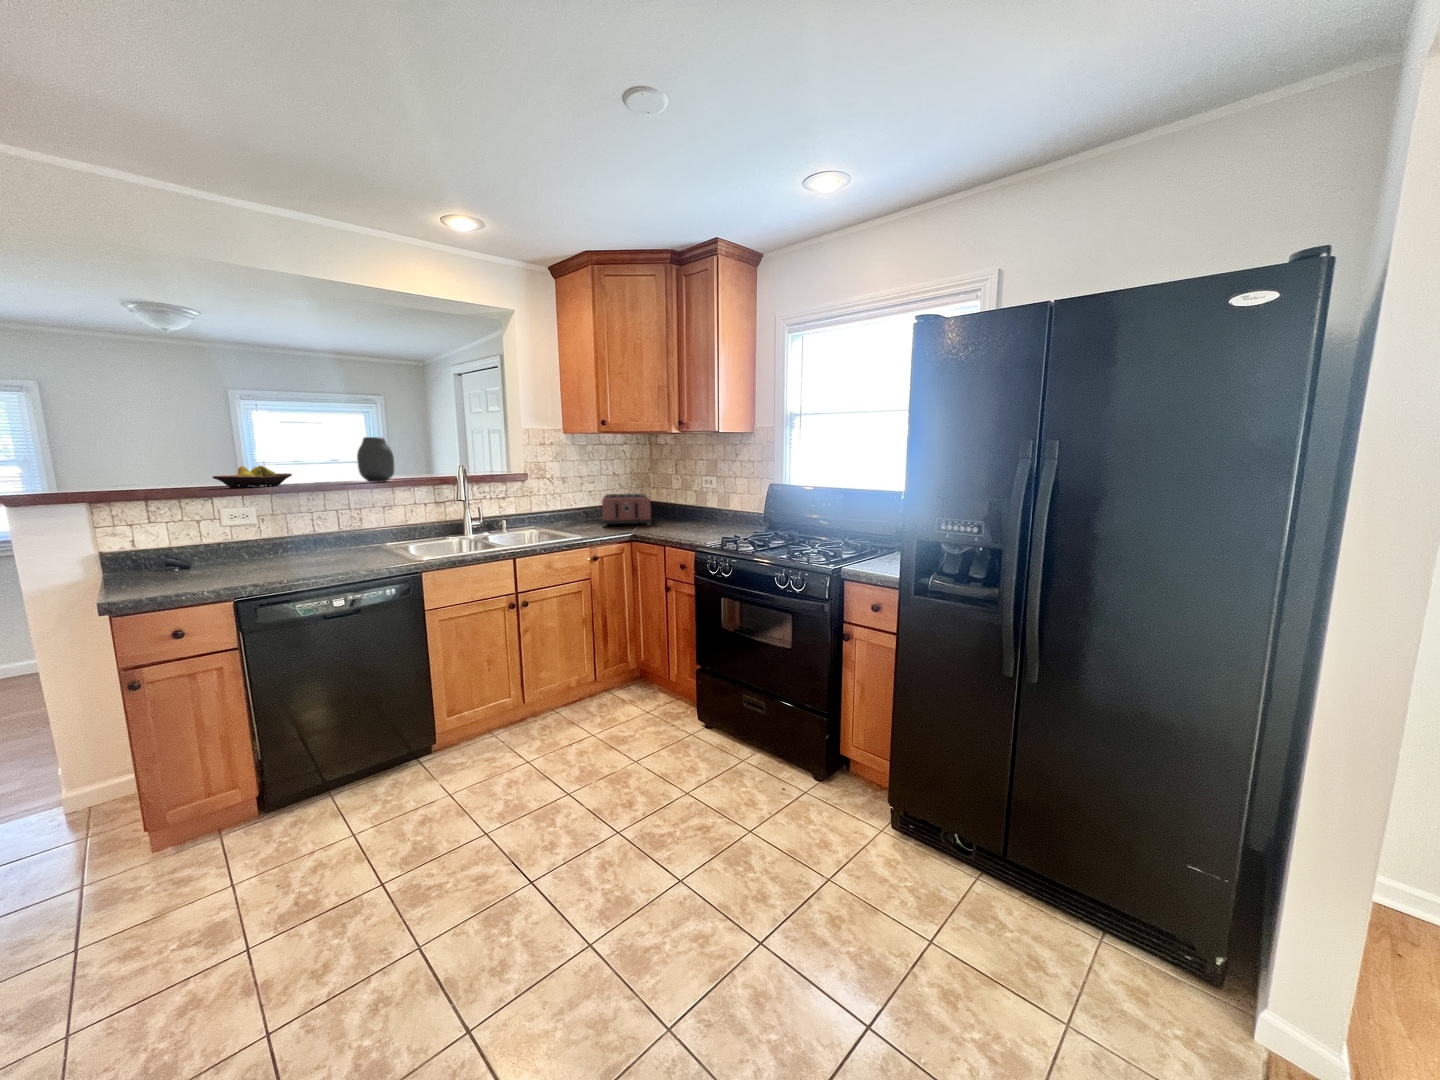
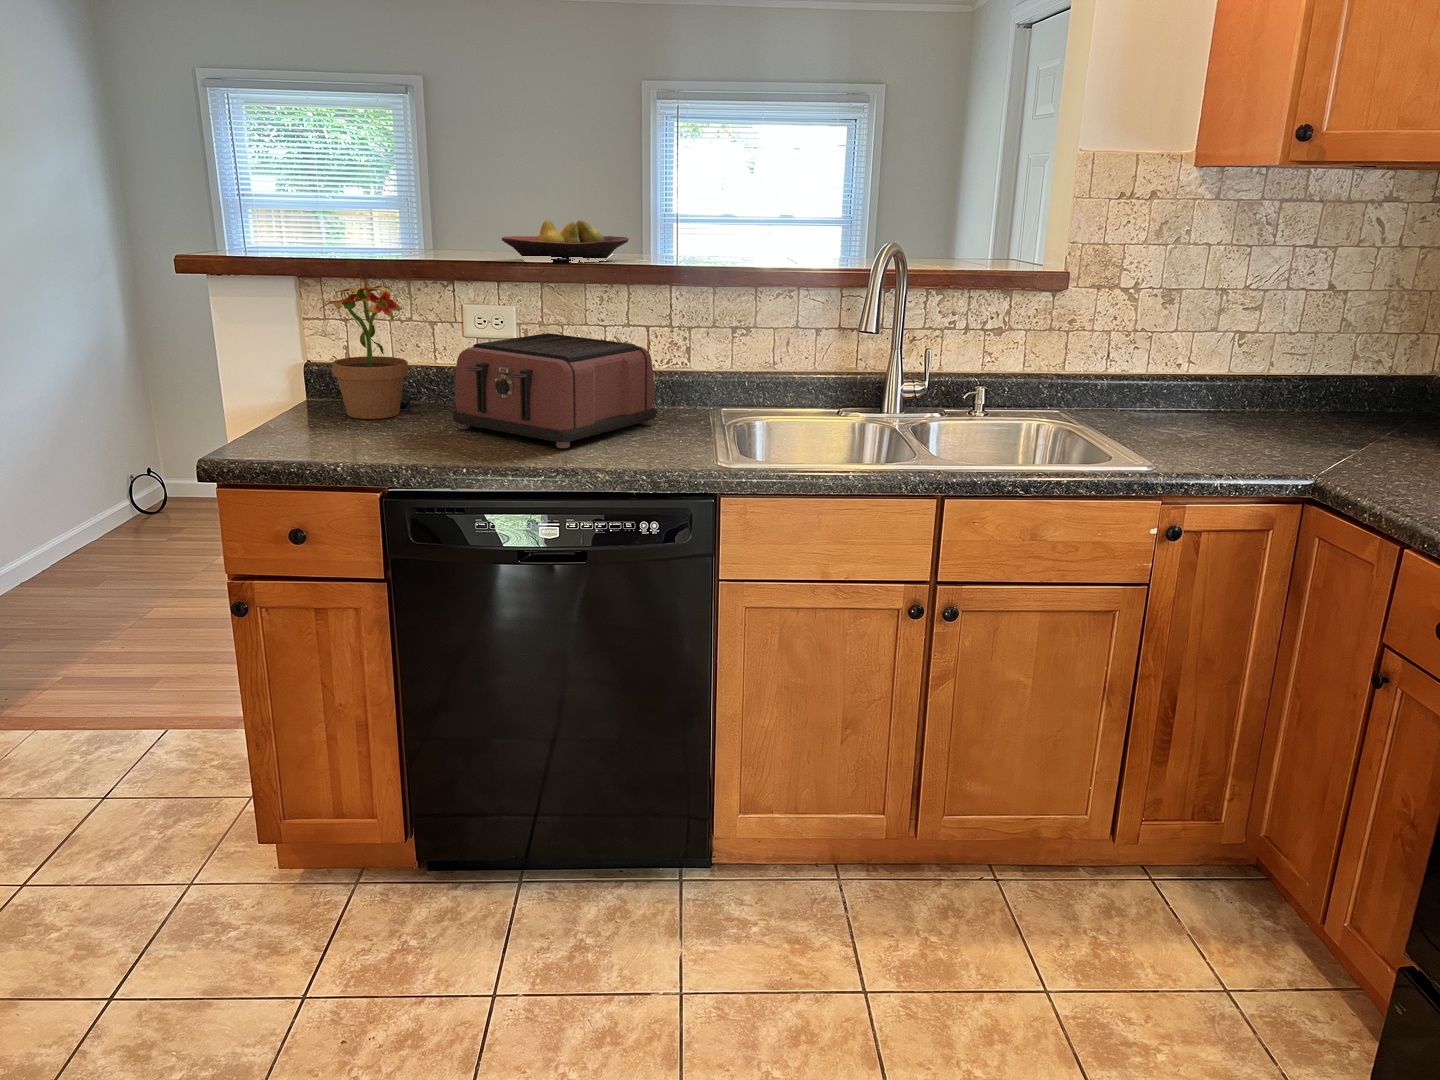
vase: present [357,437,395,482] -> none [729,167,796,267]
toaster: present [602,494,651,526] -> present [453,333,657,448]
potted plant: none [133,496,199,576] -> present [320,275,408,419]

